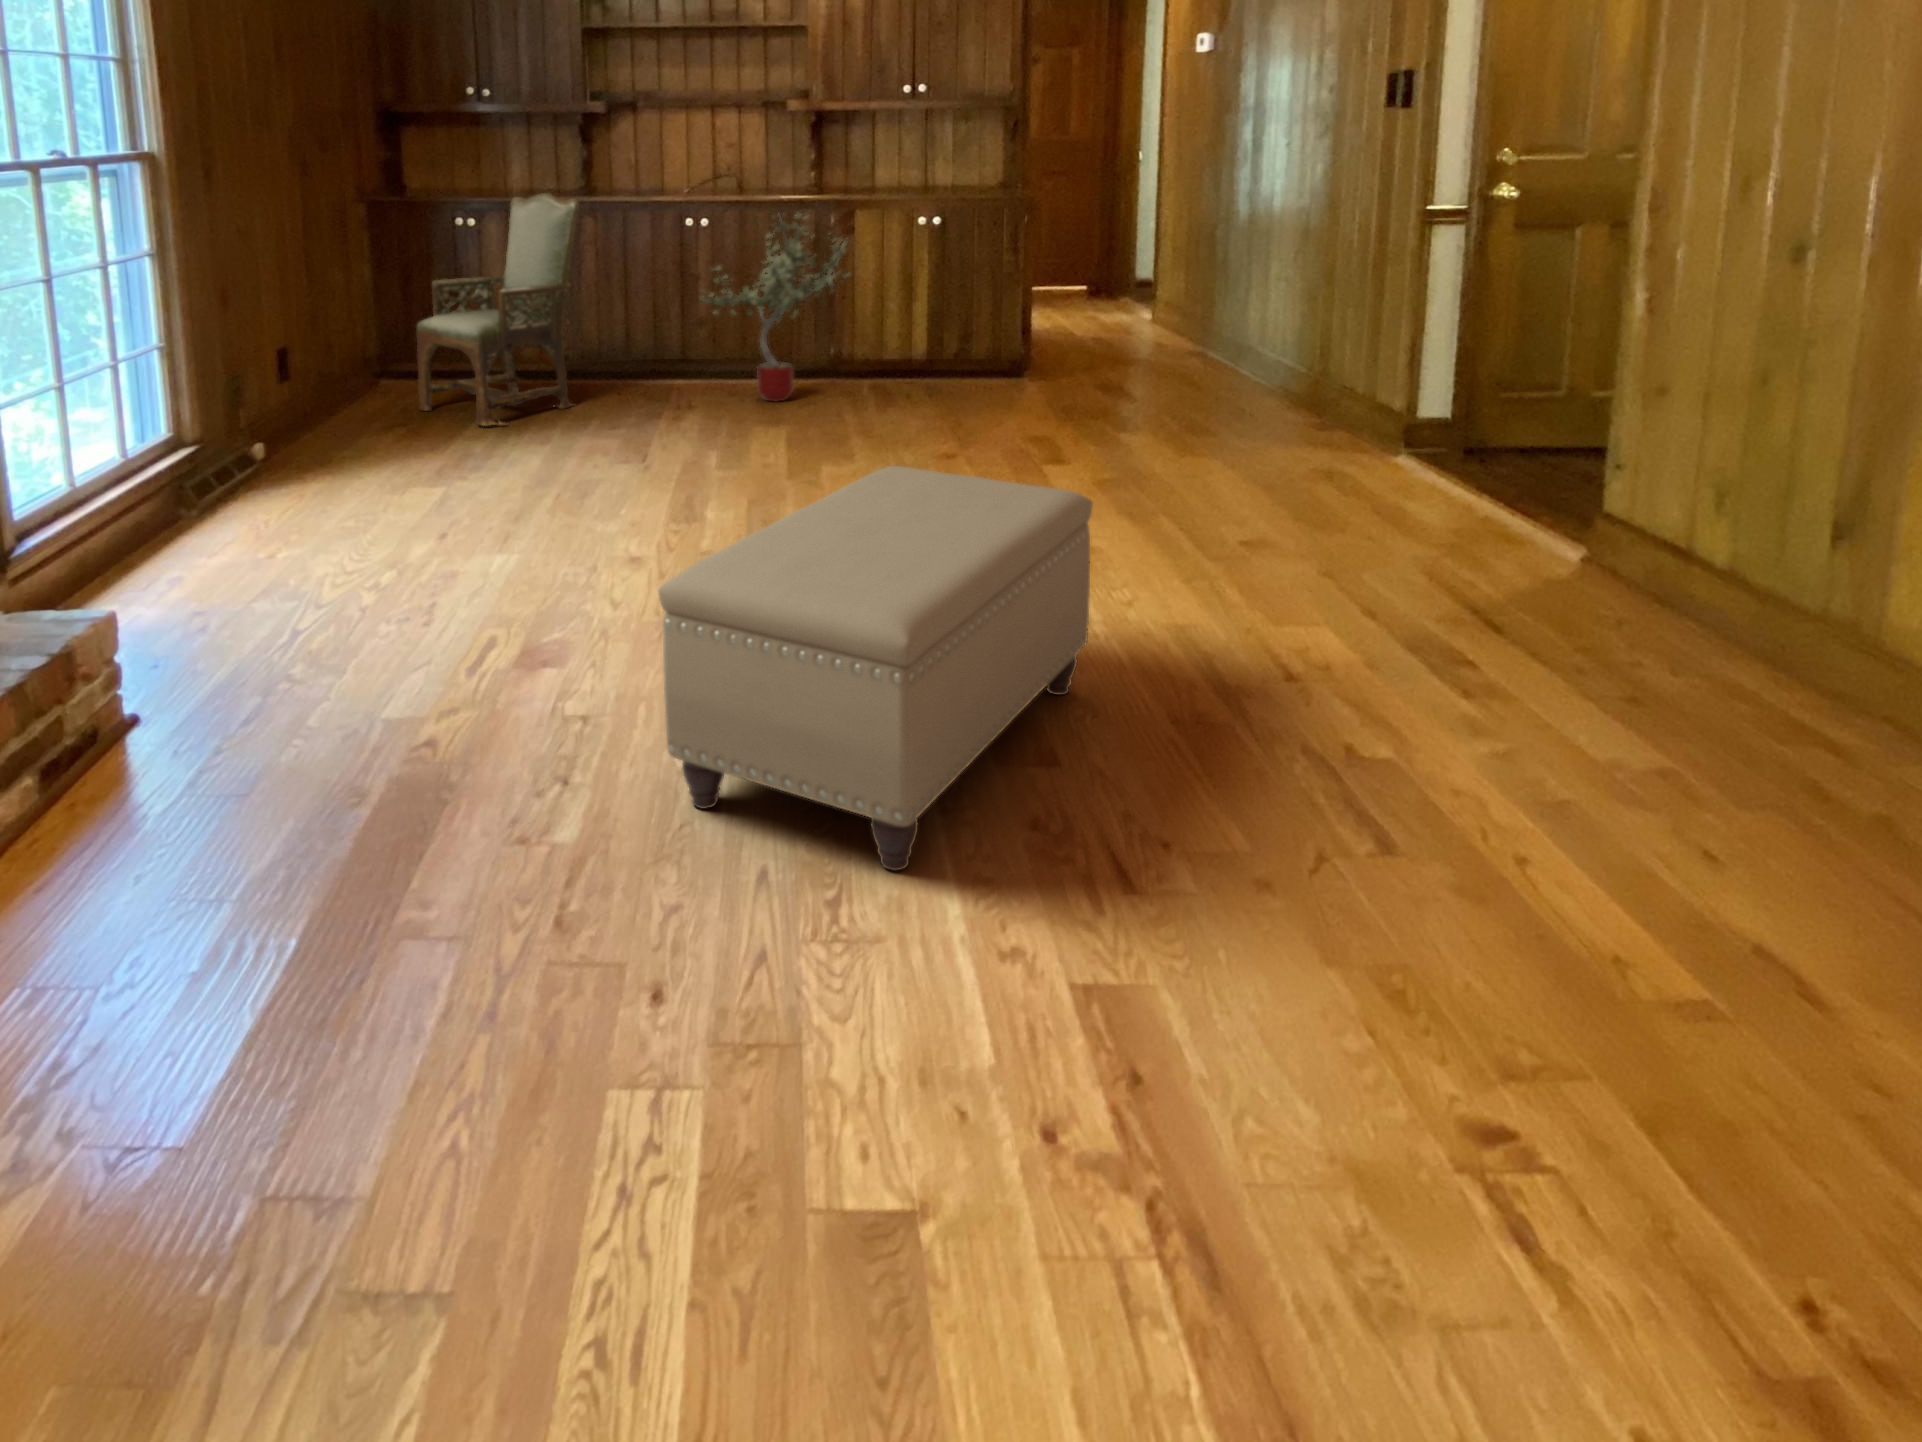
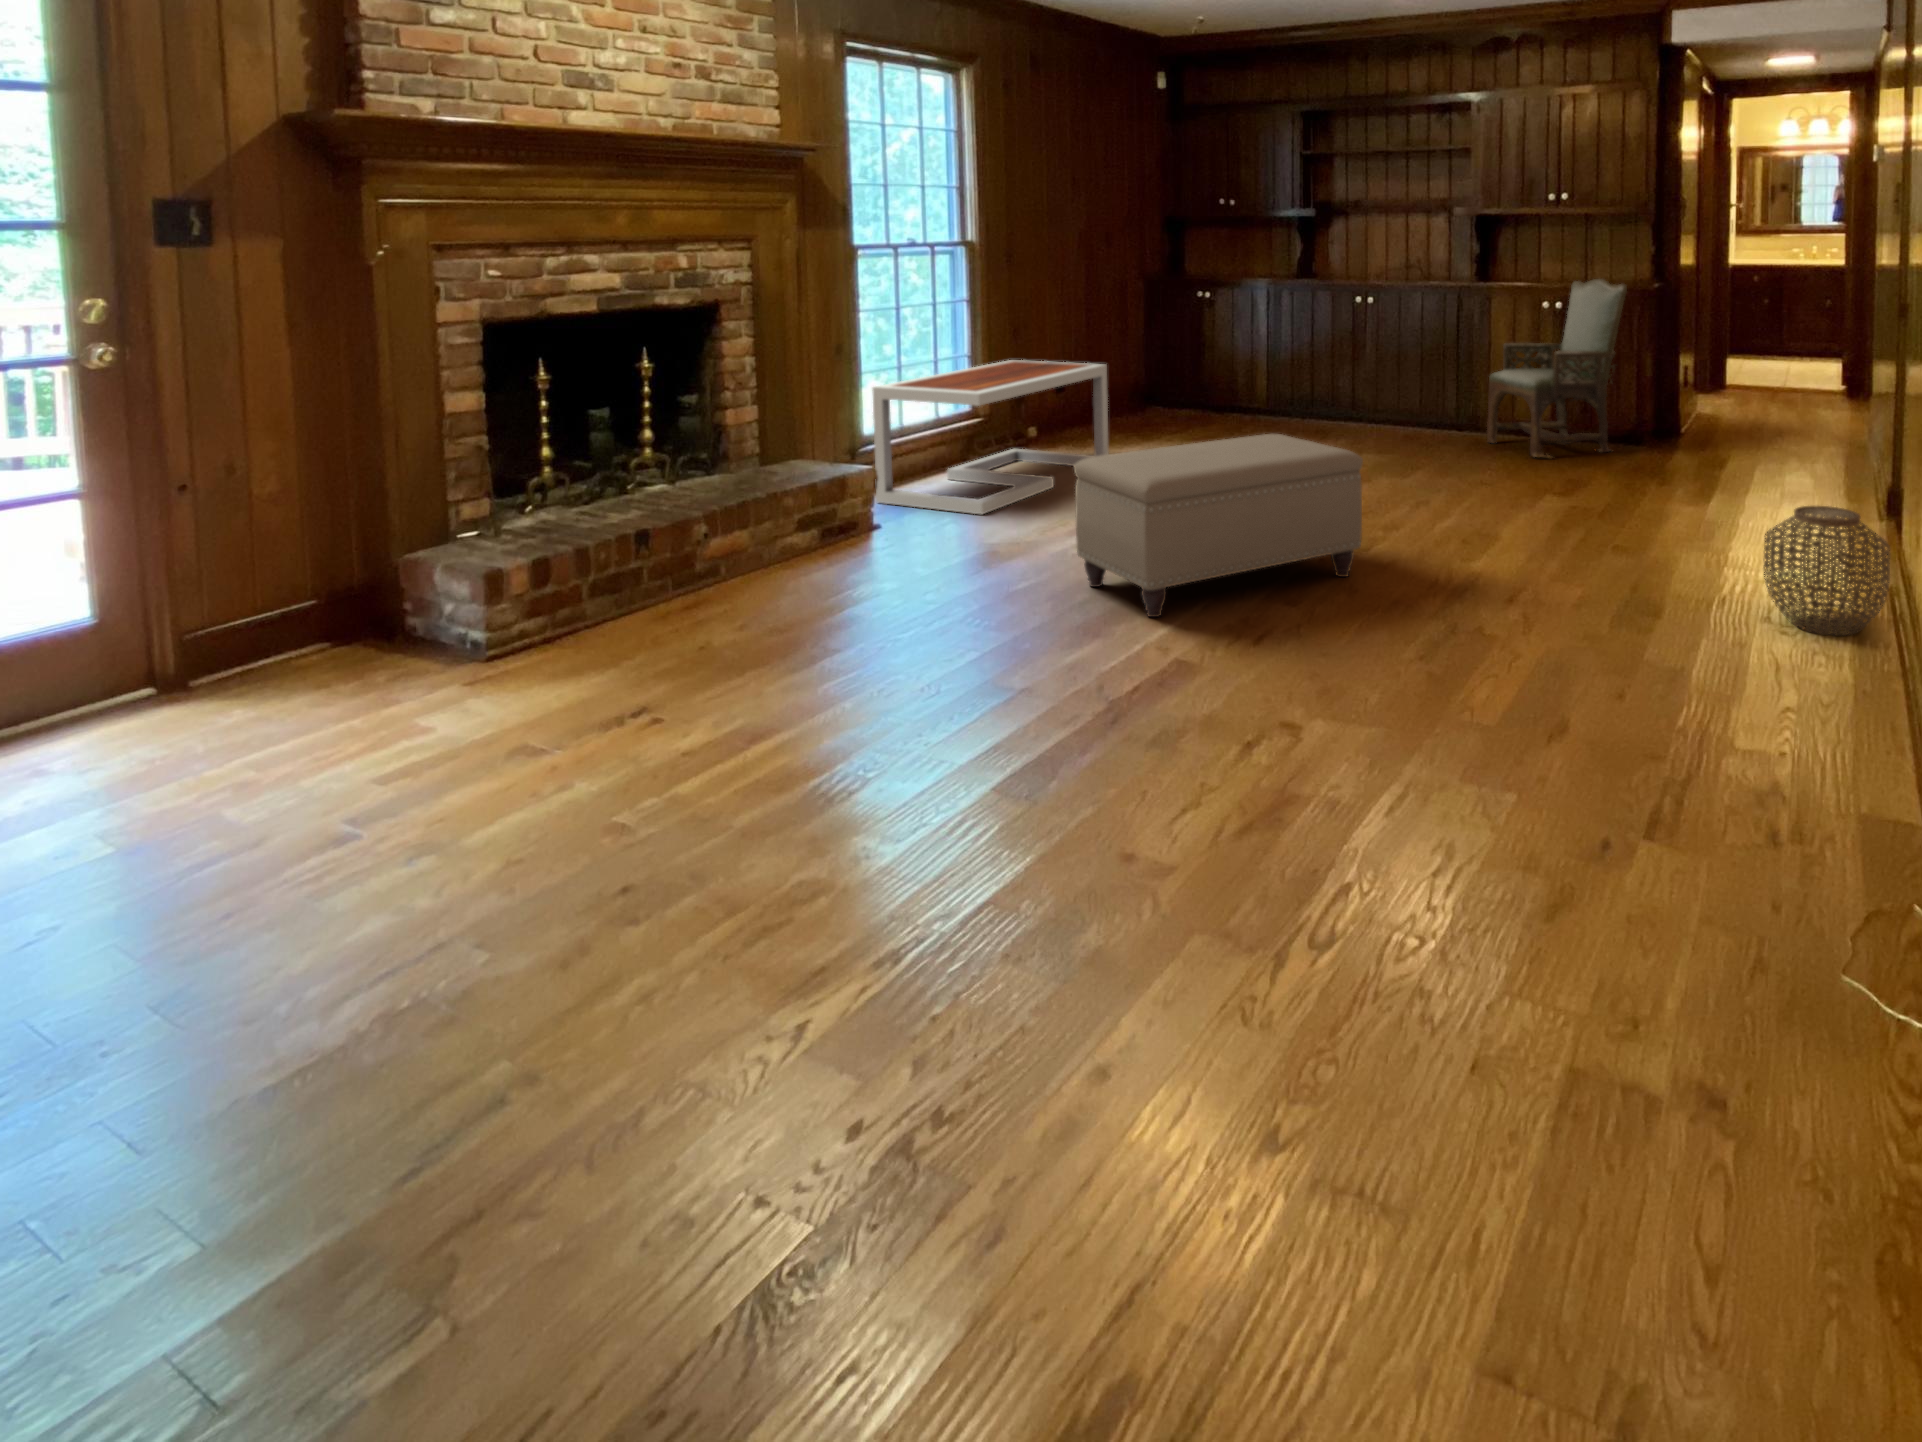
armchair: present [417,193,579,426] -> present [1487,279,1627,457]
potted tree: present [701,213,850,402] -> none [1346,292,1454,431]
coffee table: none [53,352,438,660] -> present [872,360,1109,514]
woven basket: none [1652,501,1848,684] -> present [1764,506,1890,636]

